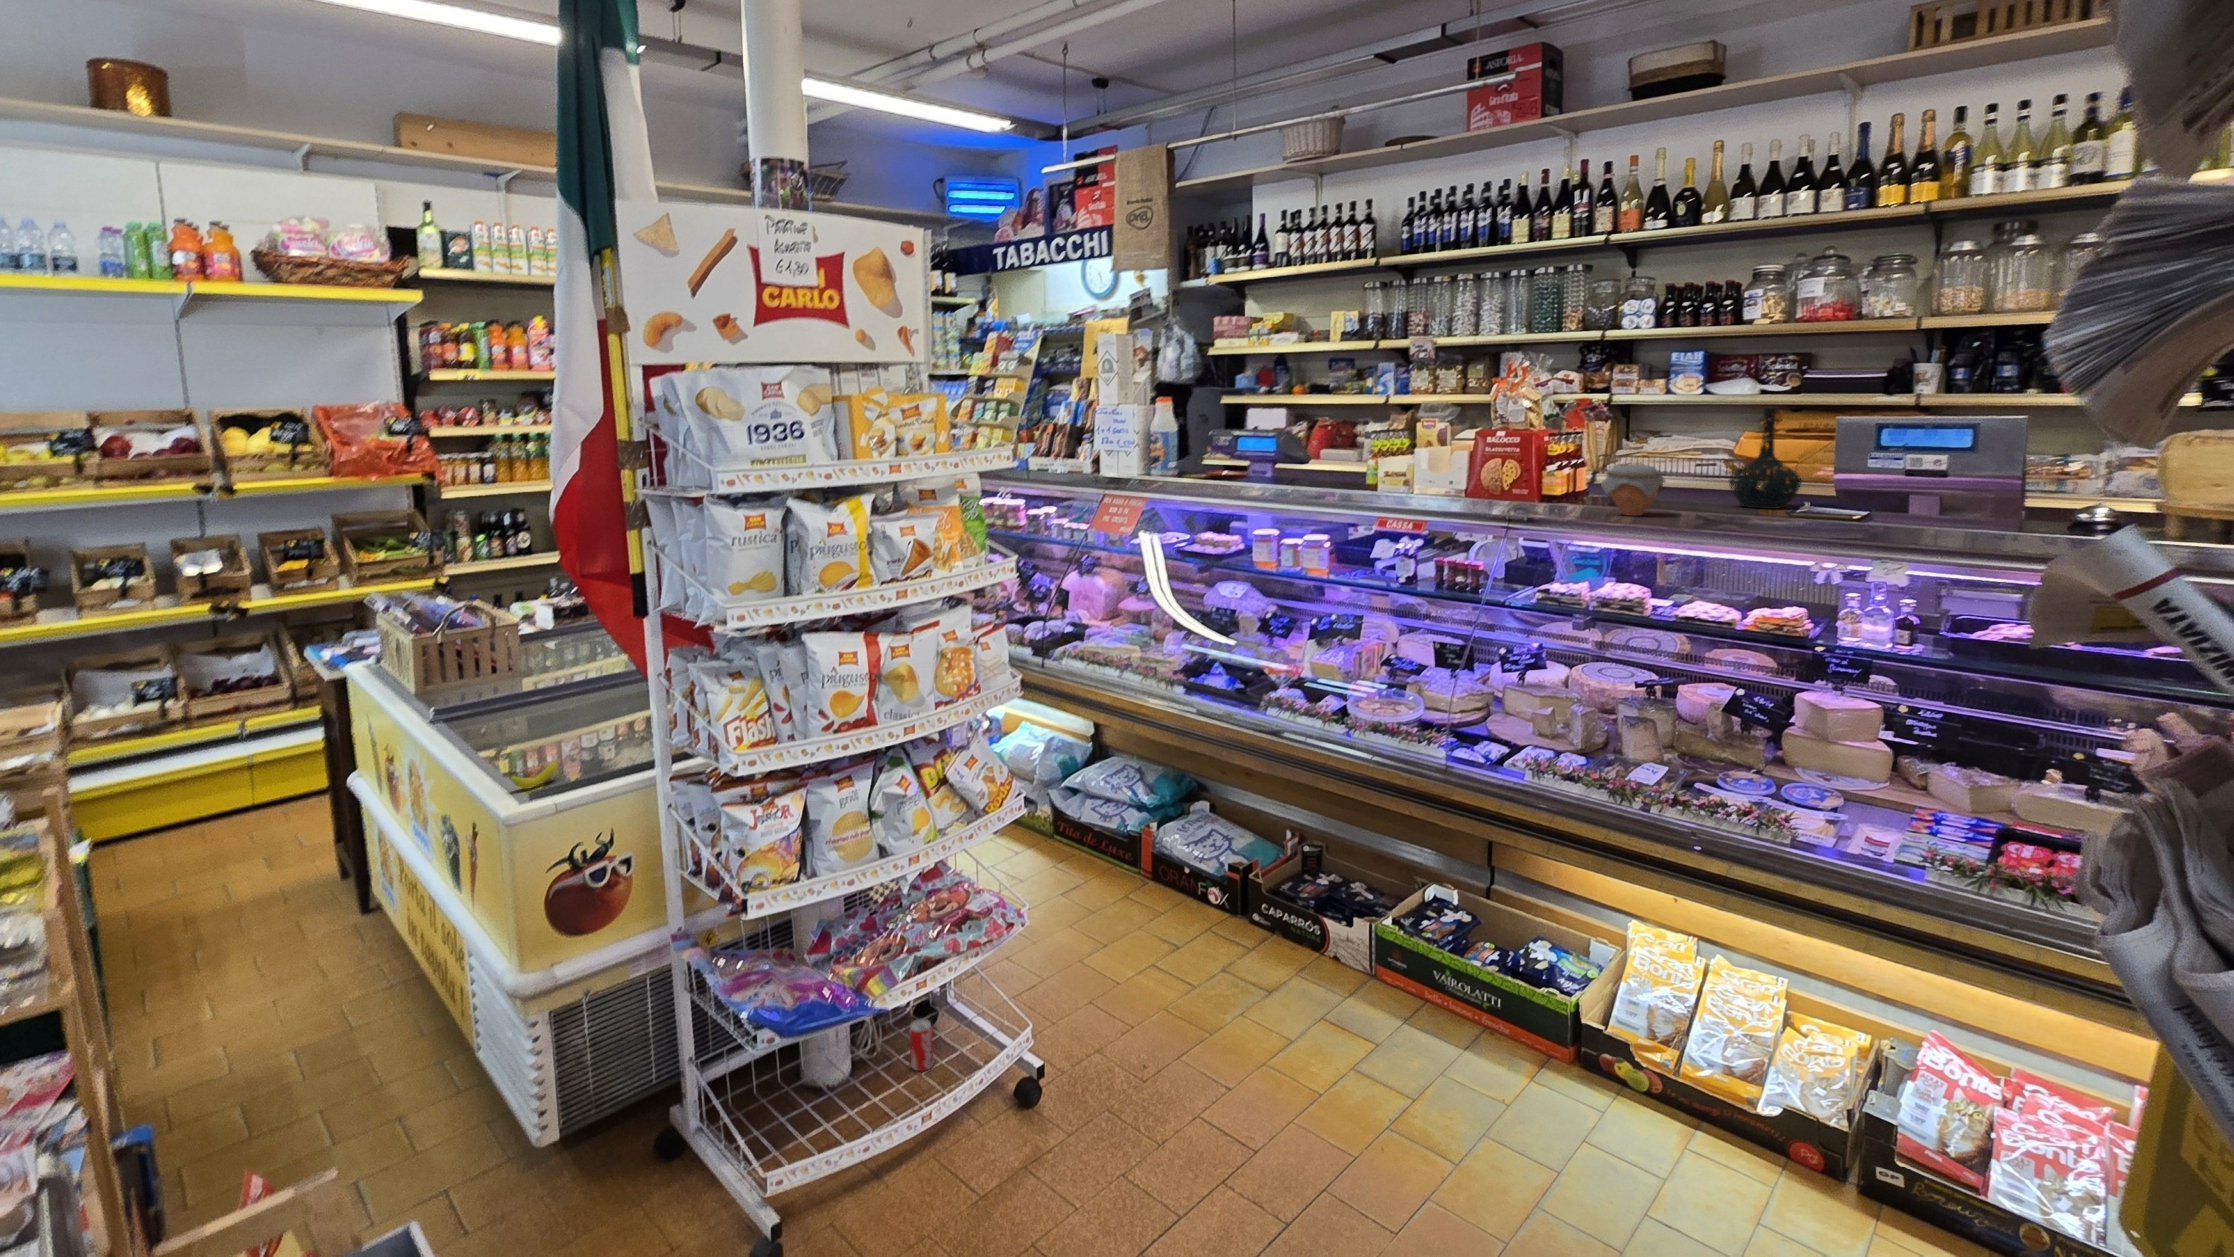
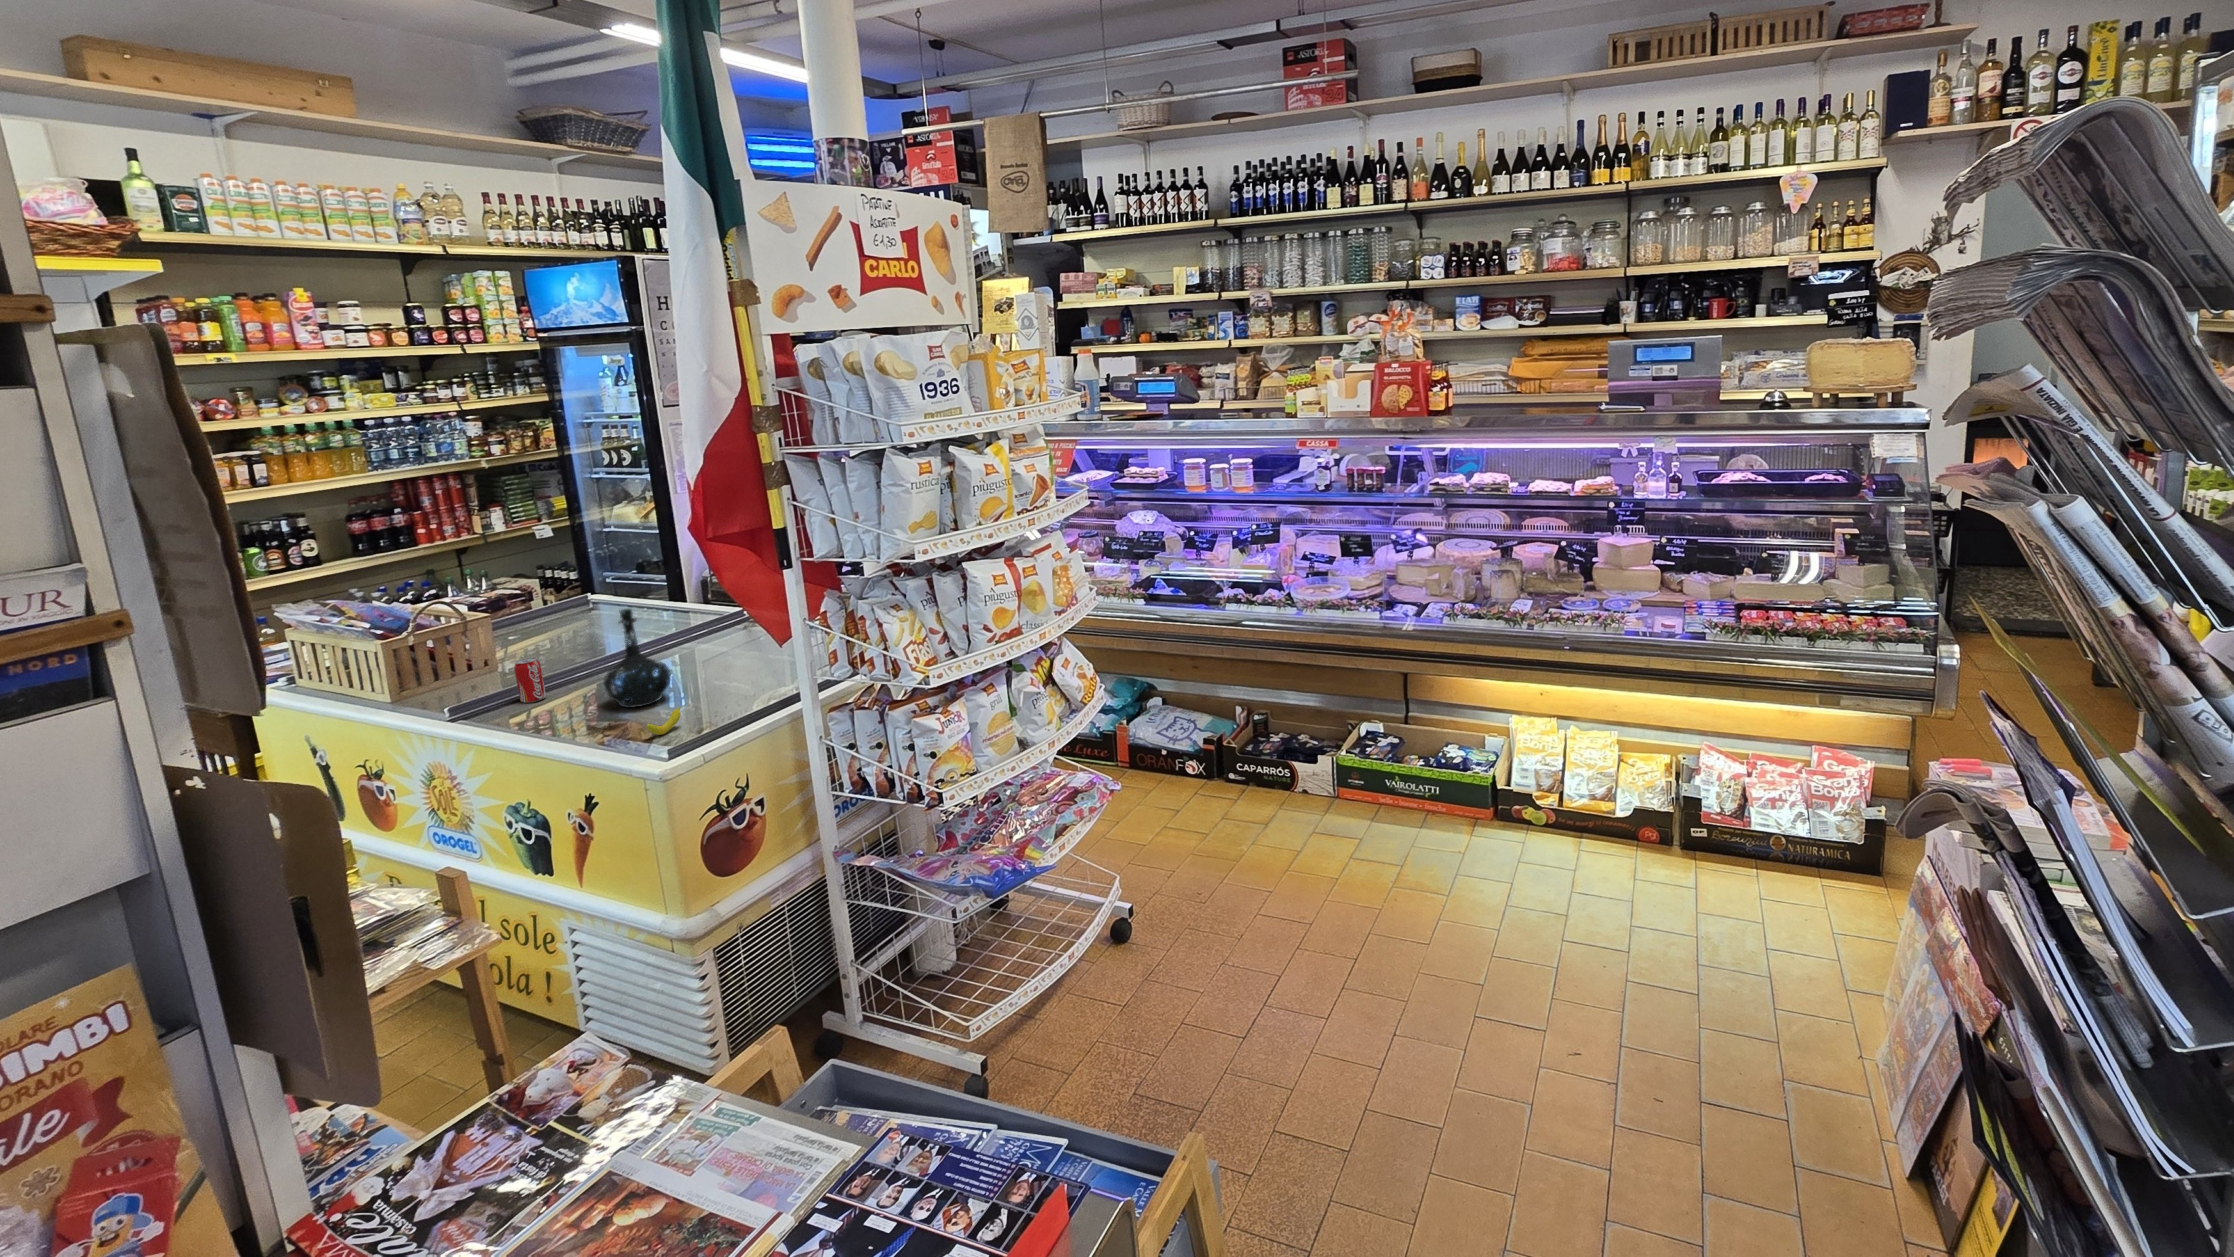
bottle: present [1729,408,1801,509] -> present [604,608,671,708]
jar: present [1601,464,1665,516] -> none [1478,385,1520,423]
soda can: present [909,1019,934,1071] -> present [514,657,546,703]

